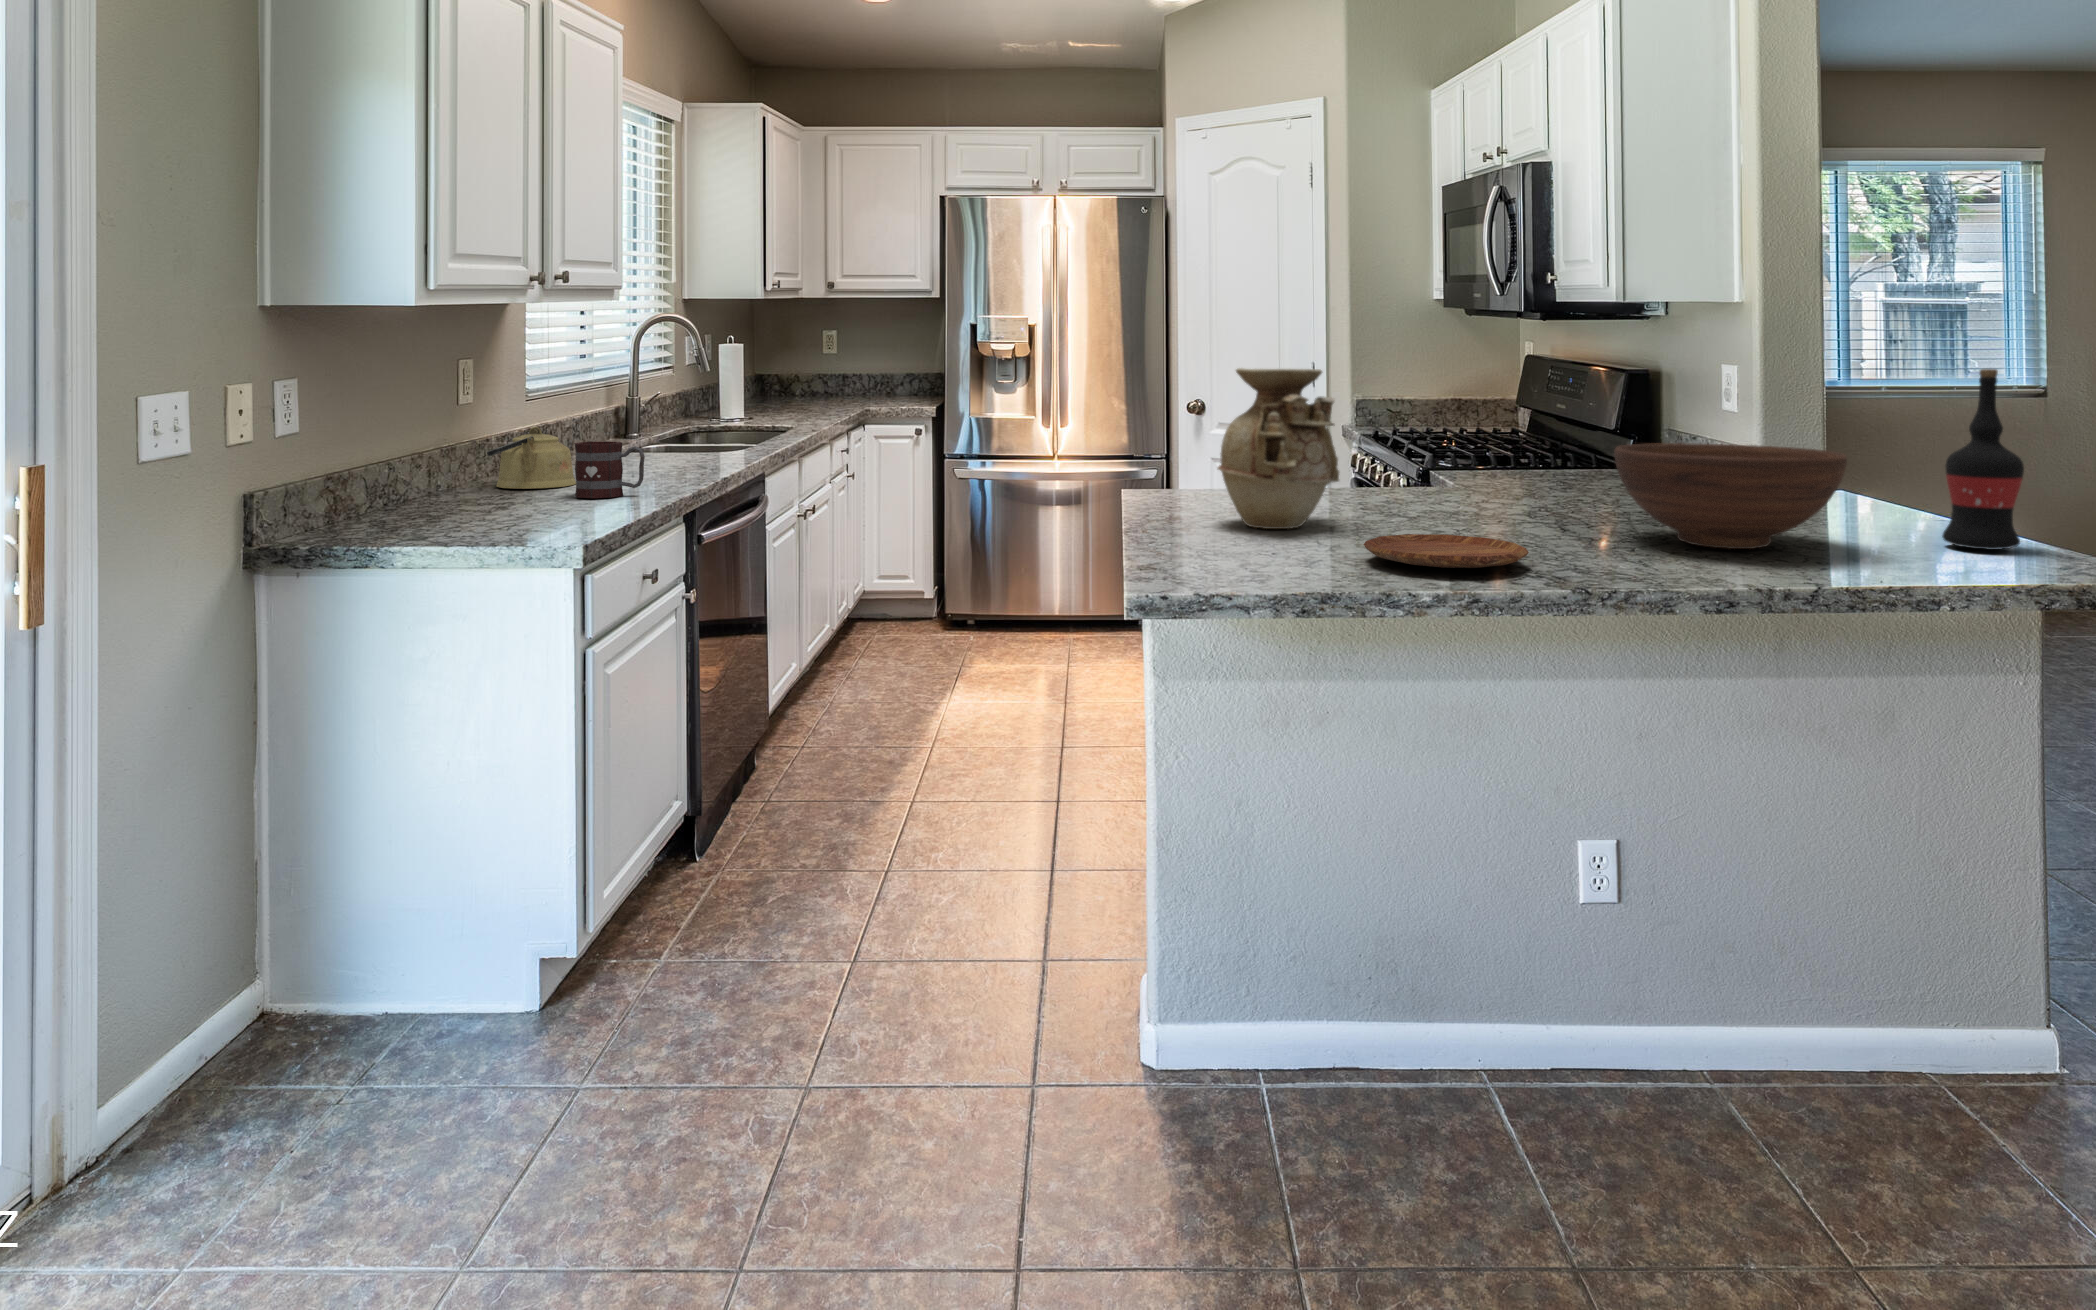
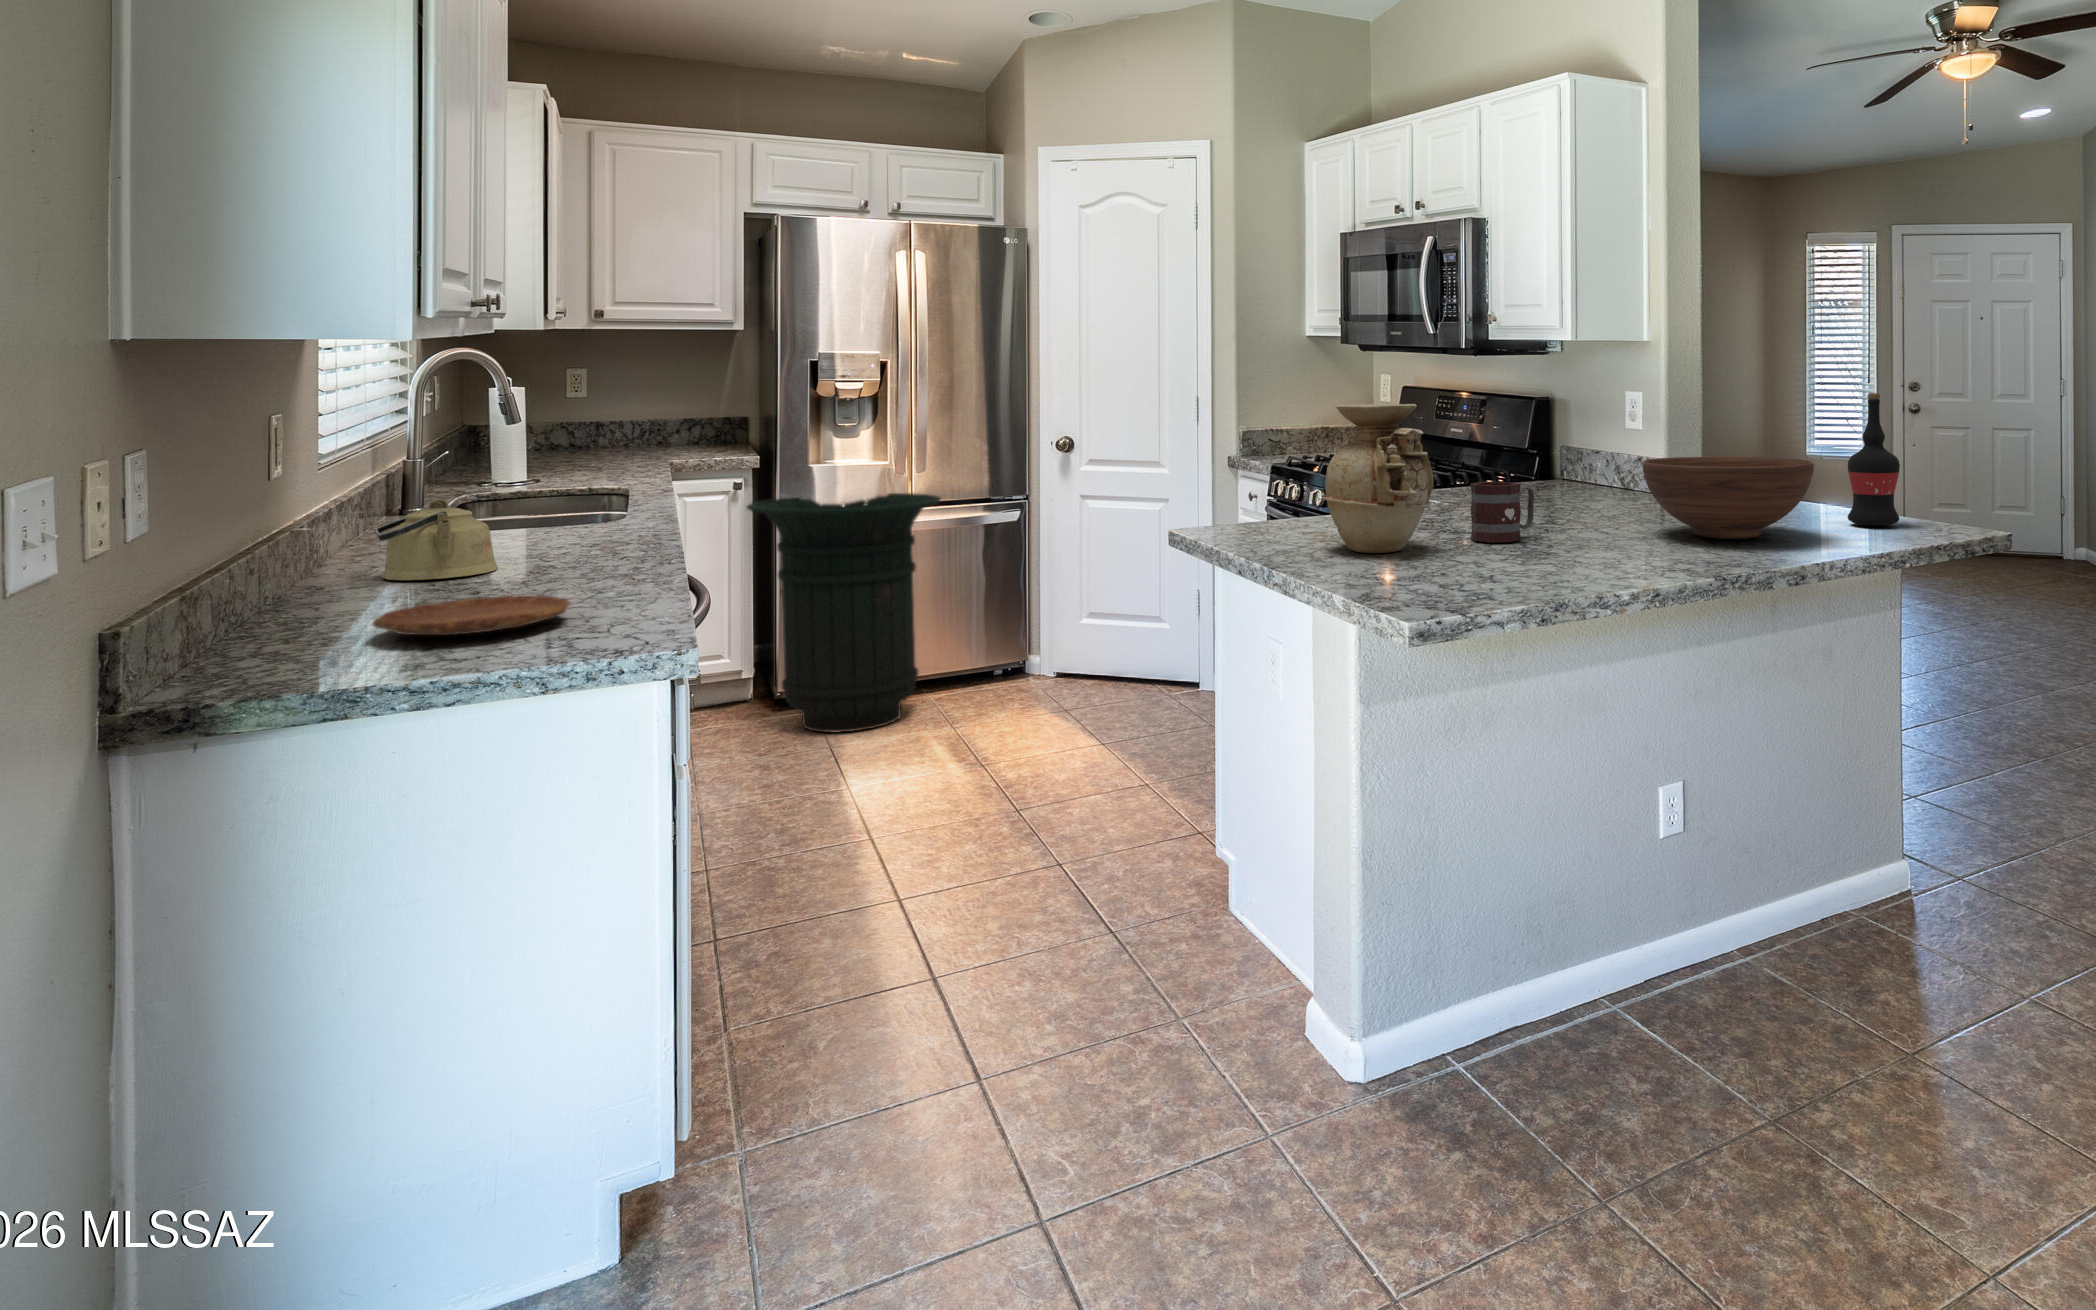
mug: present [574,441,645,498] -> present [1470,482,1534,543]
trash can: none [903,446,1070,662] -> present [747,493,941,732]
tray: present [1364,534,1529,568] -> present [373,596,570,635]

